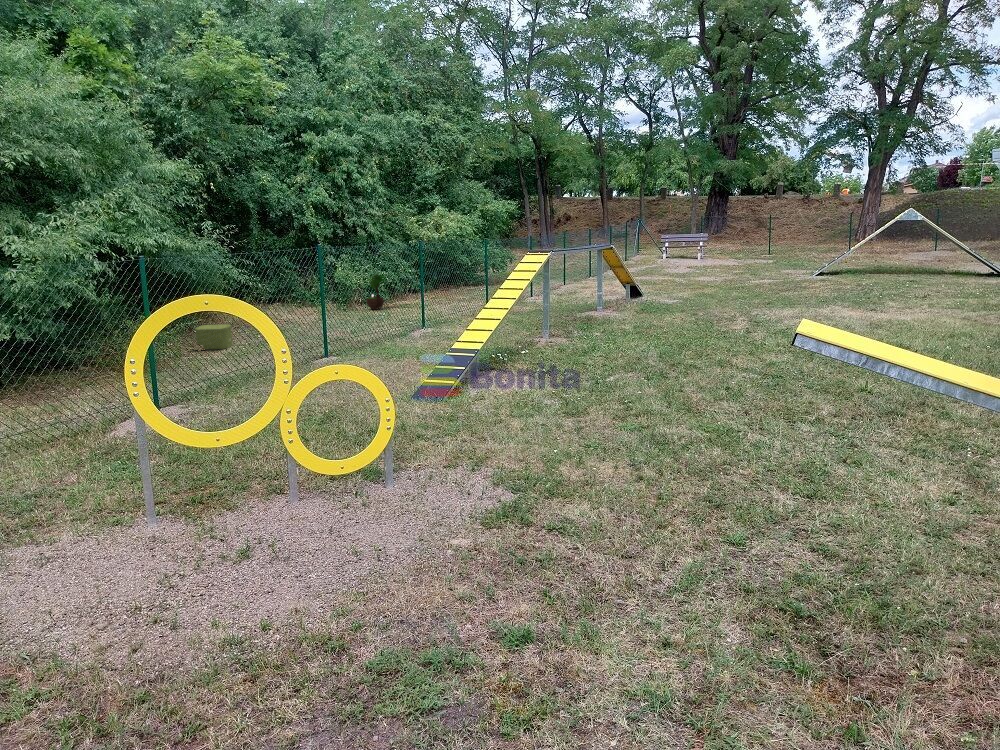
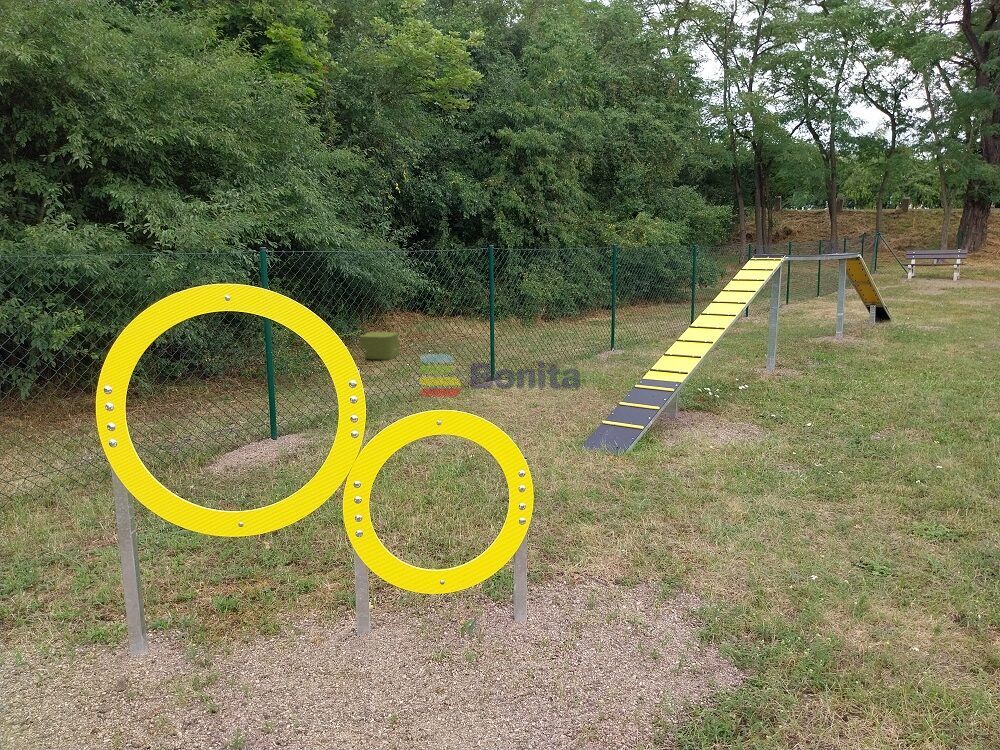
potted tree: present [366,273,385,310] -> none [553,279,578,323]

